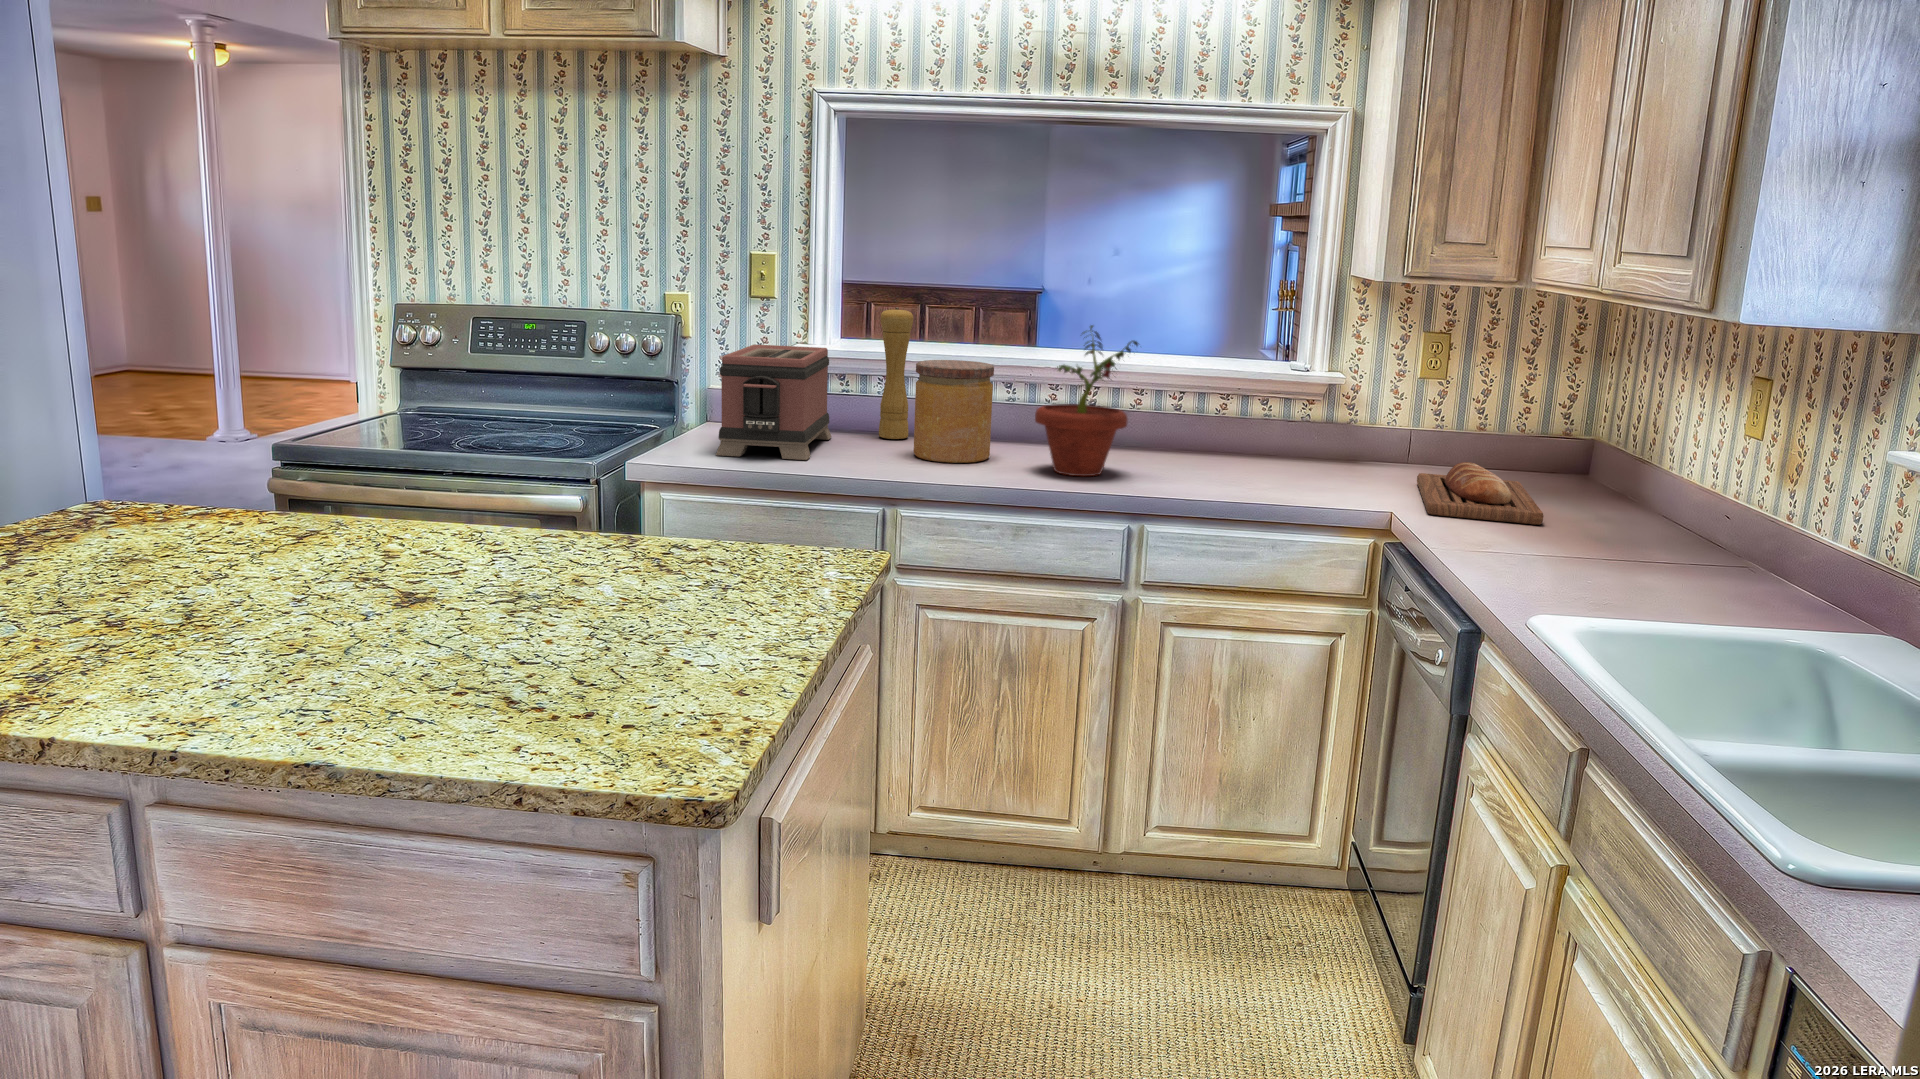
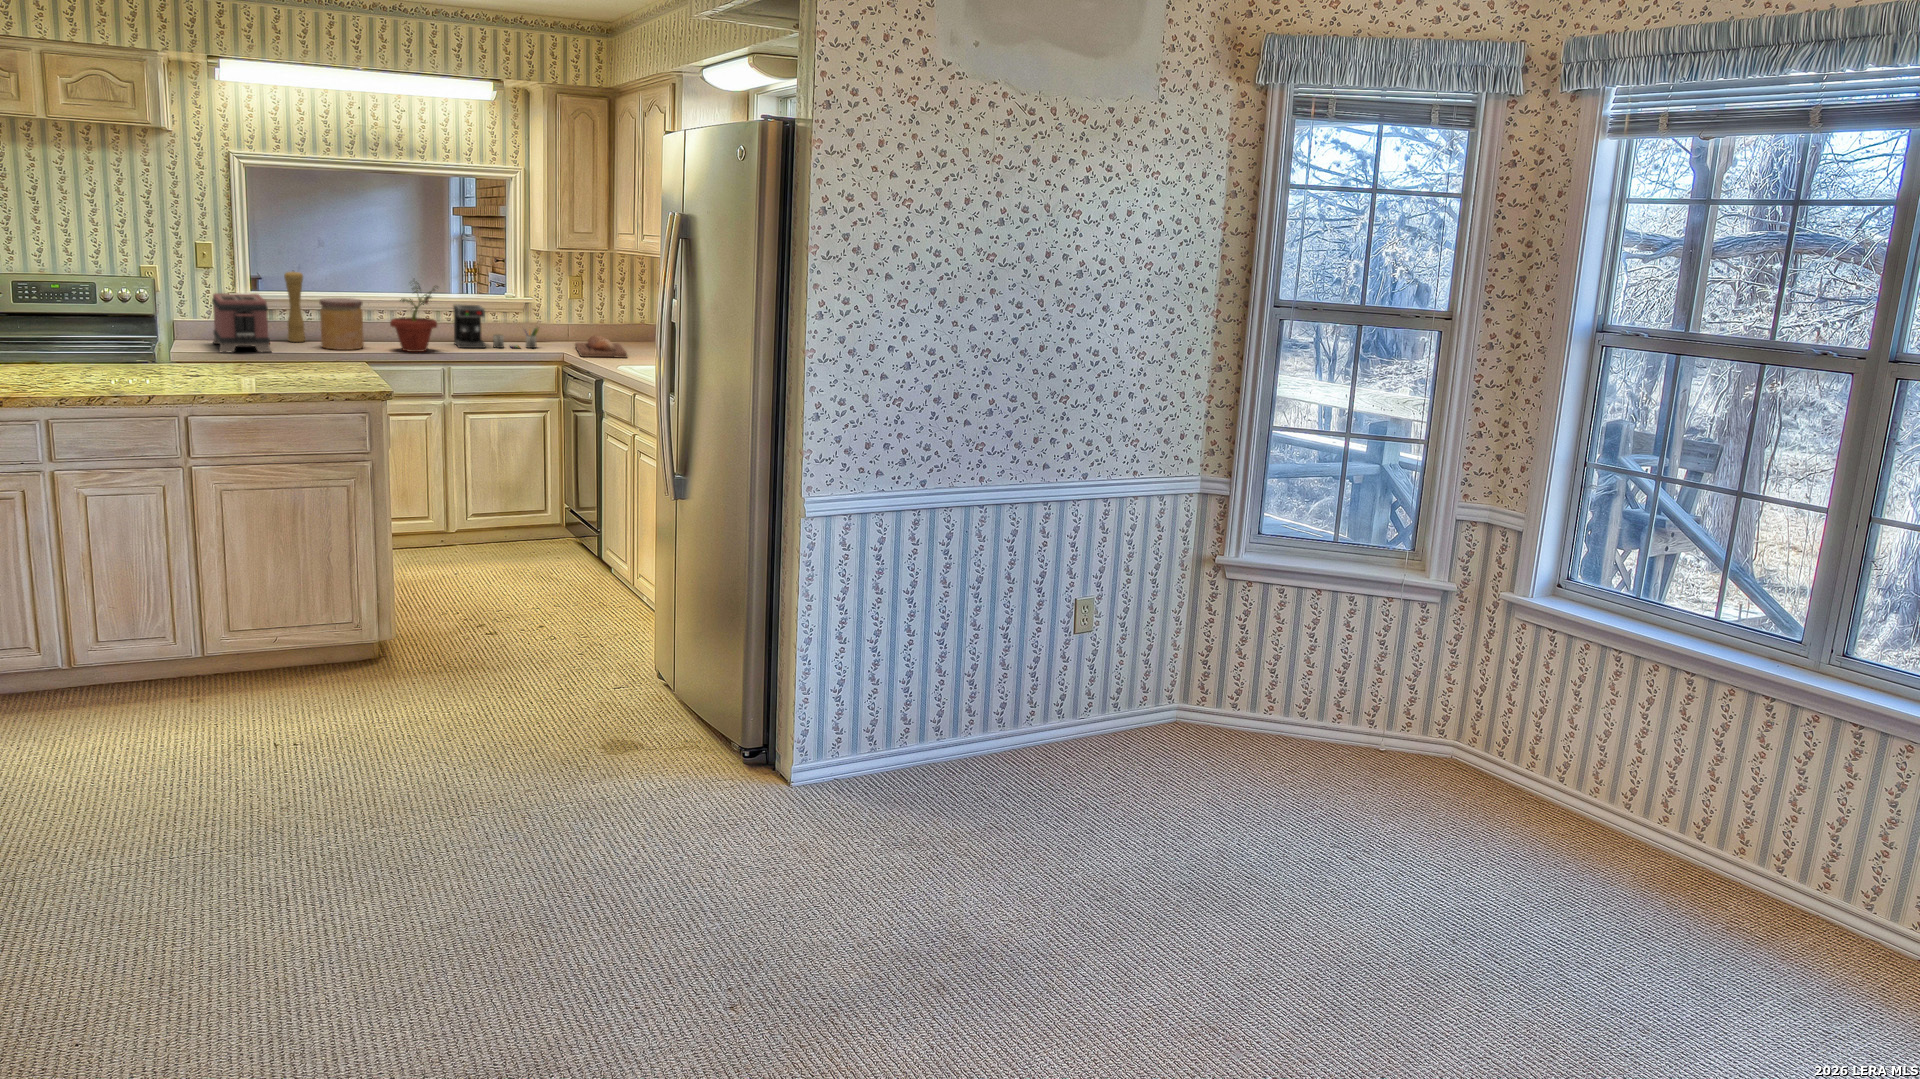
coffee maker: none [1172,382,1344,480] -> present [454,305,539,348]

